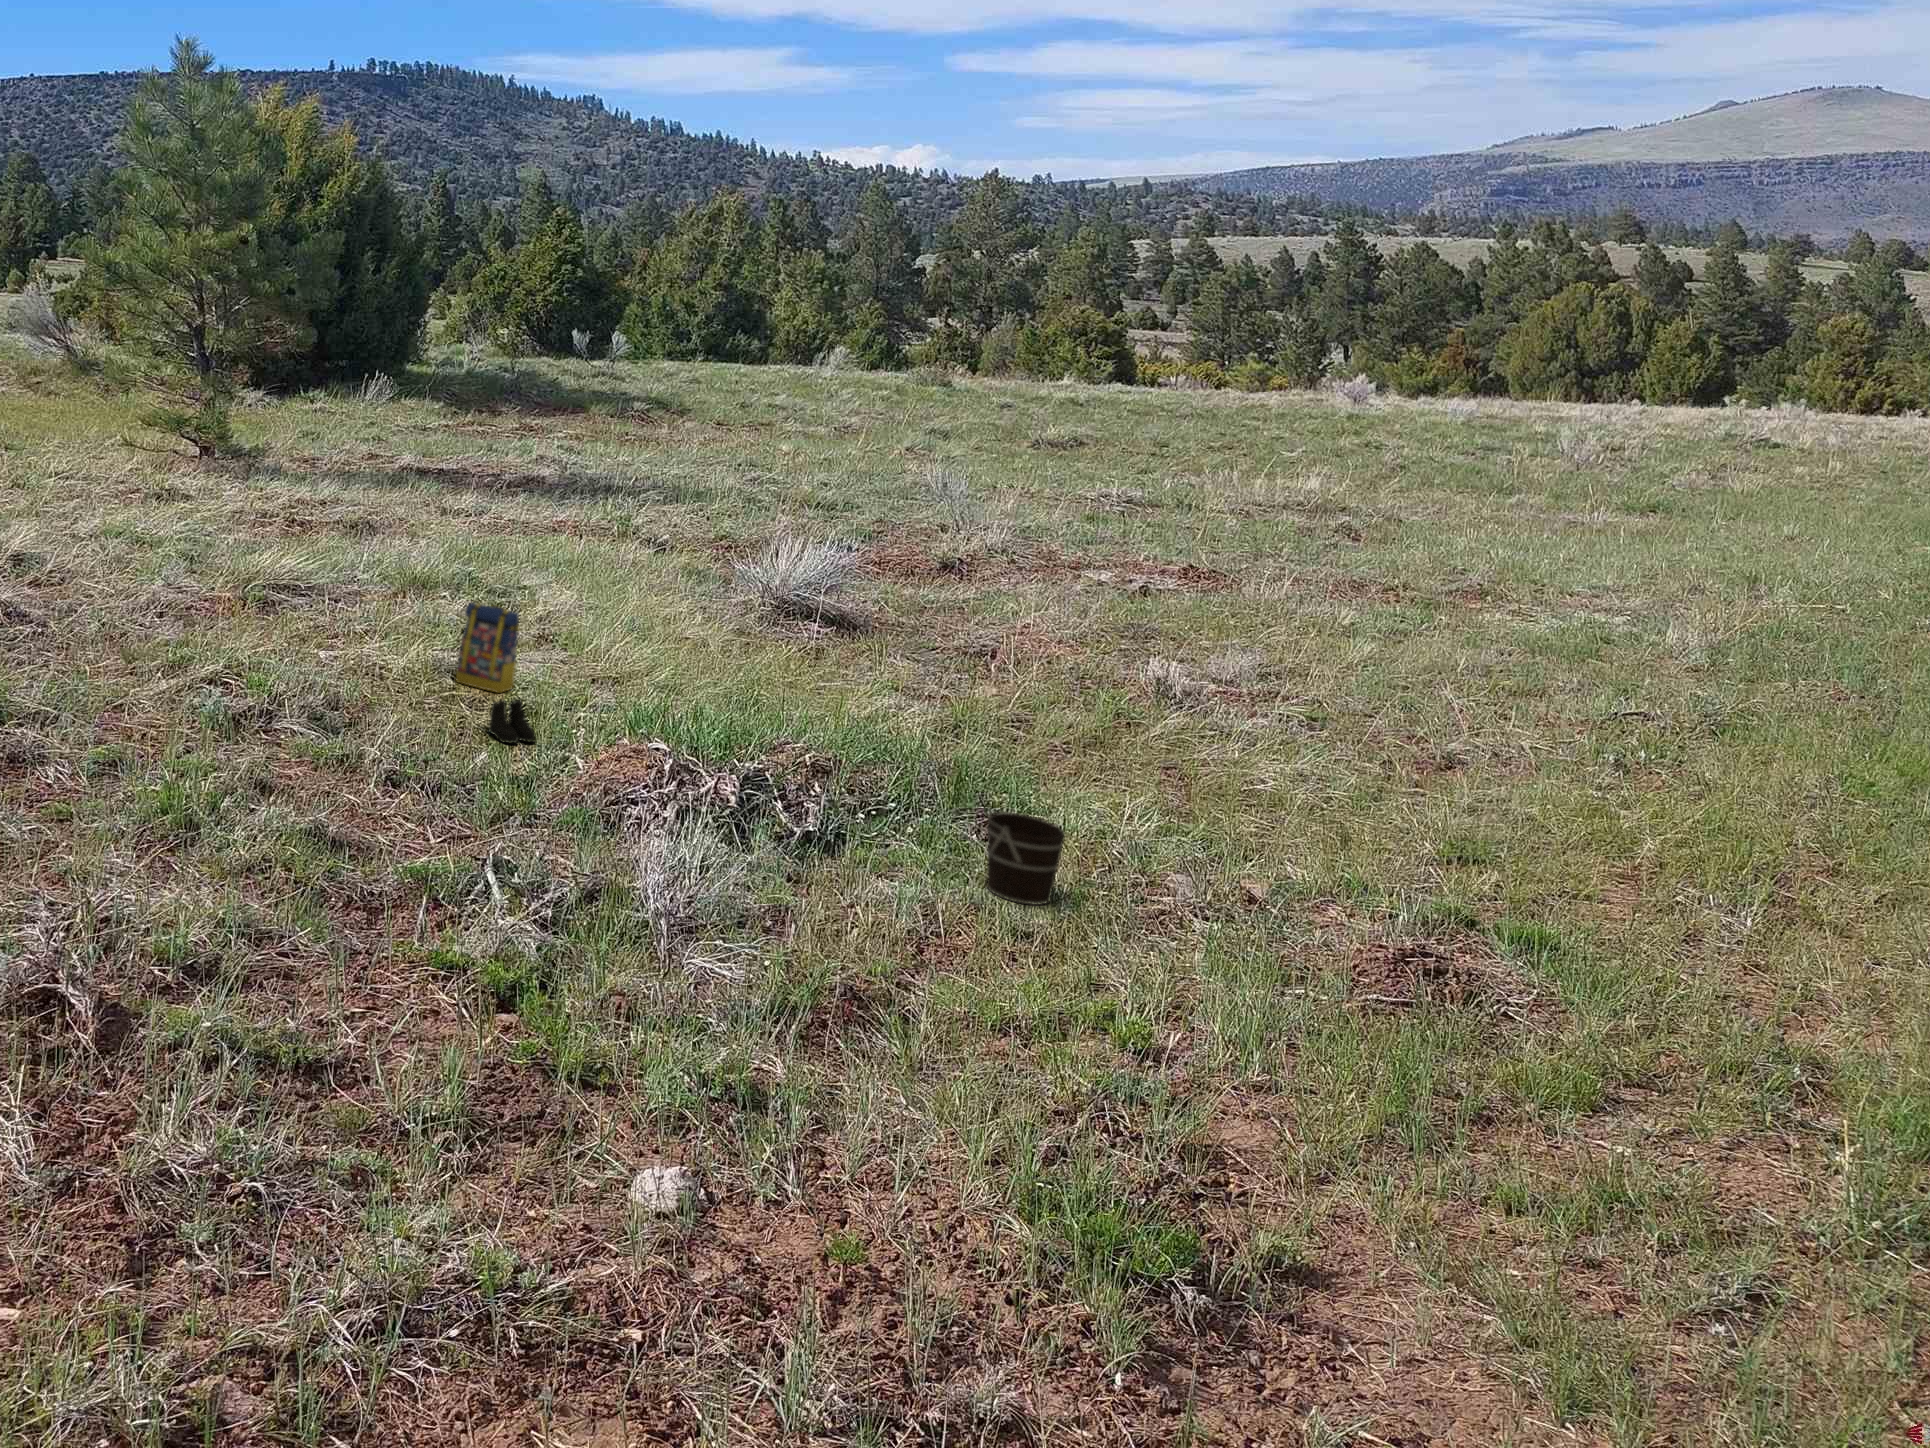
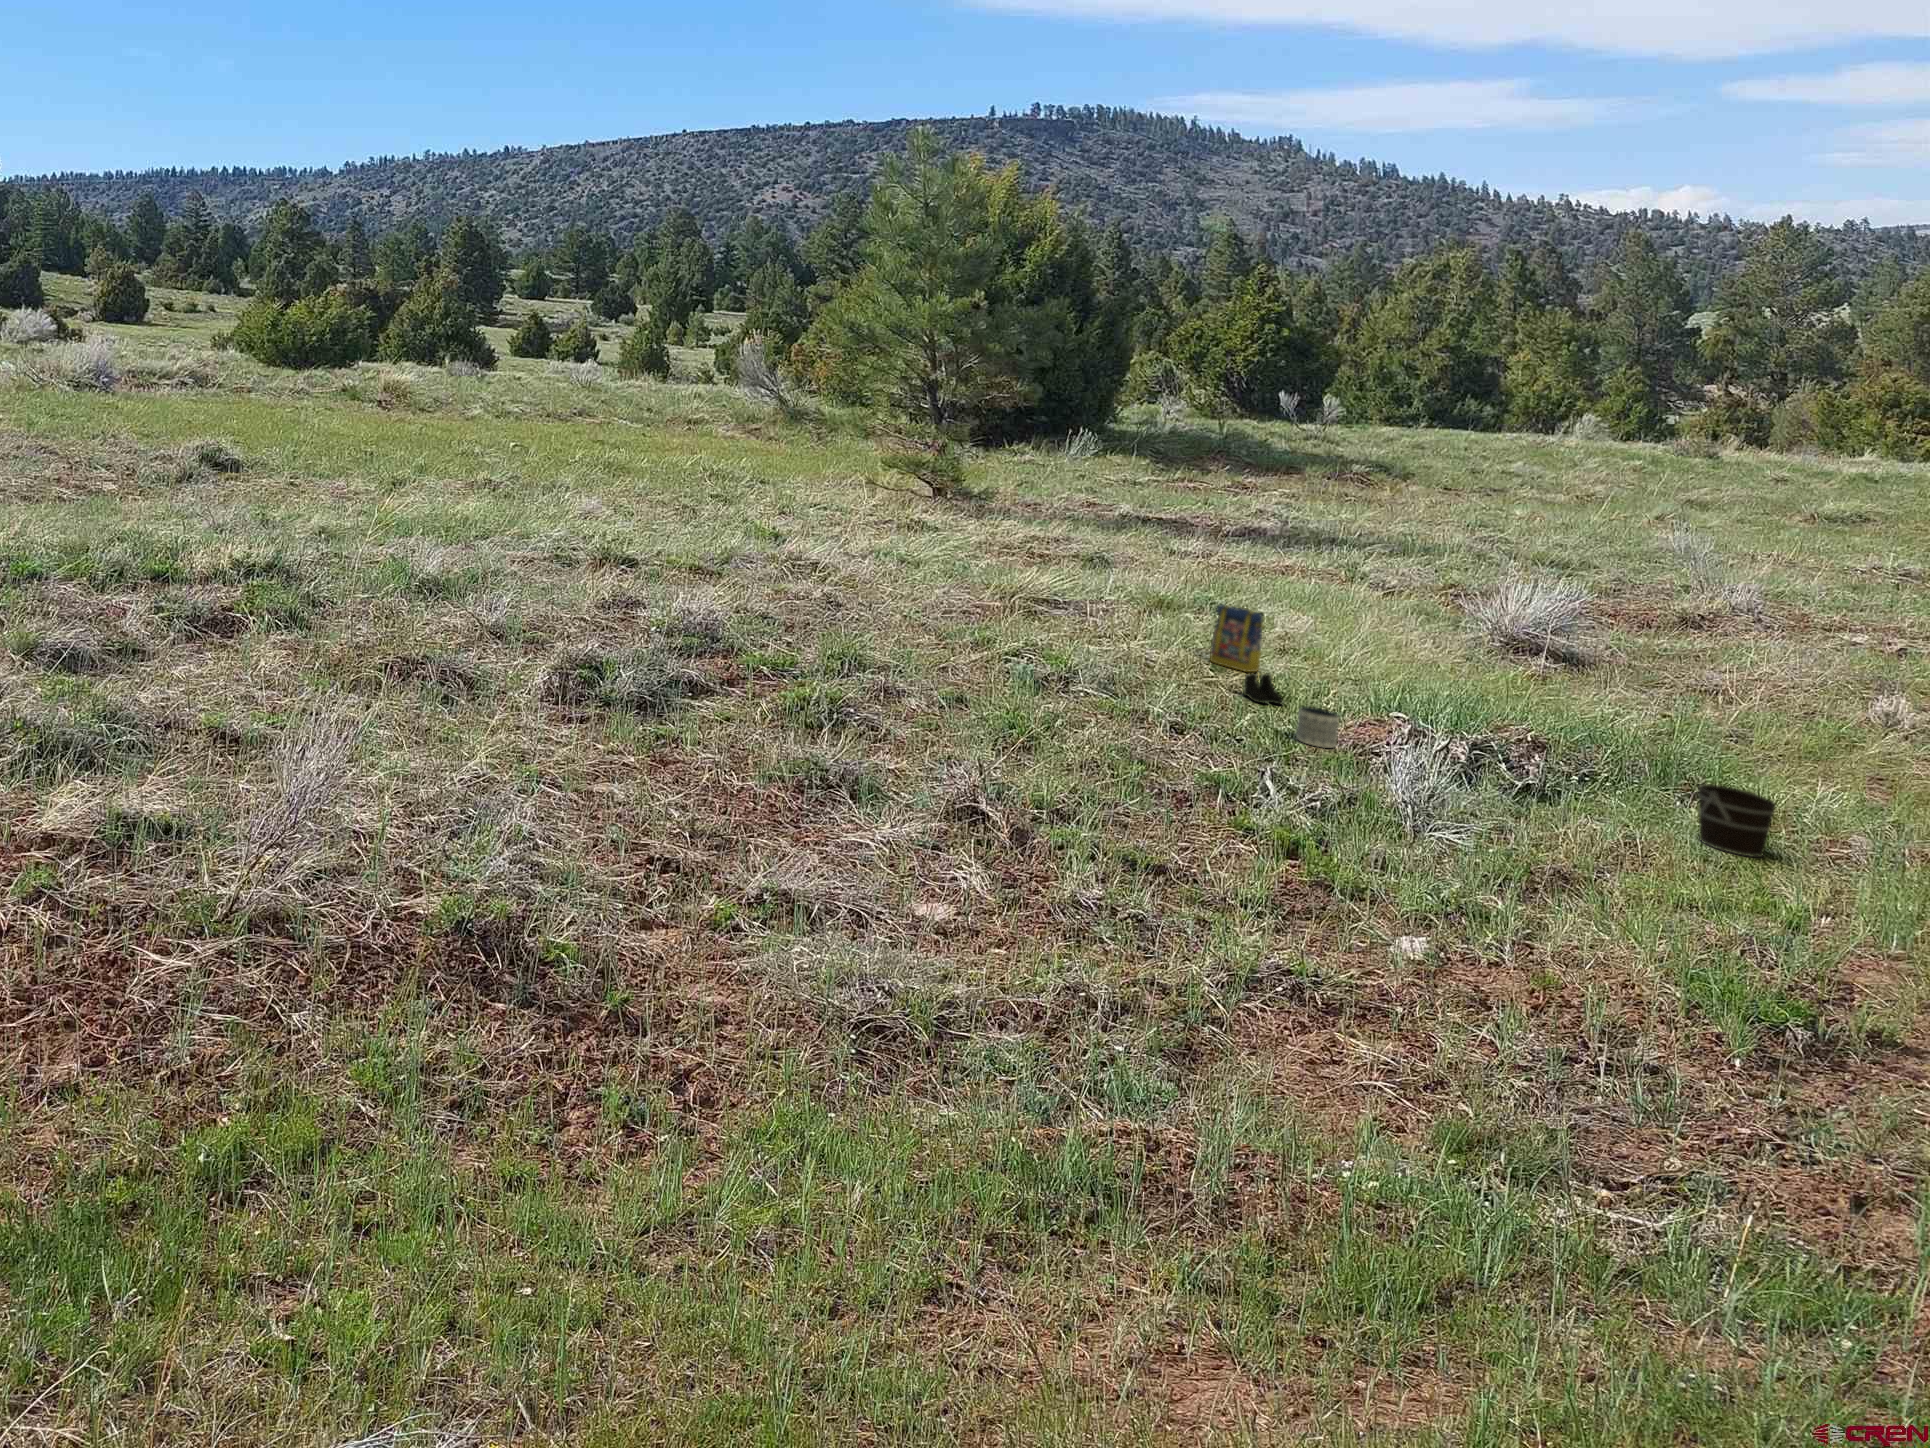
planter: none [545,752,598,810] -> present [1296,706,1340,748]

